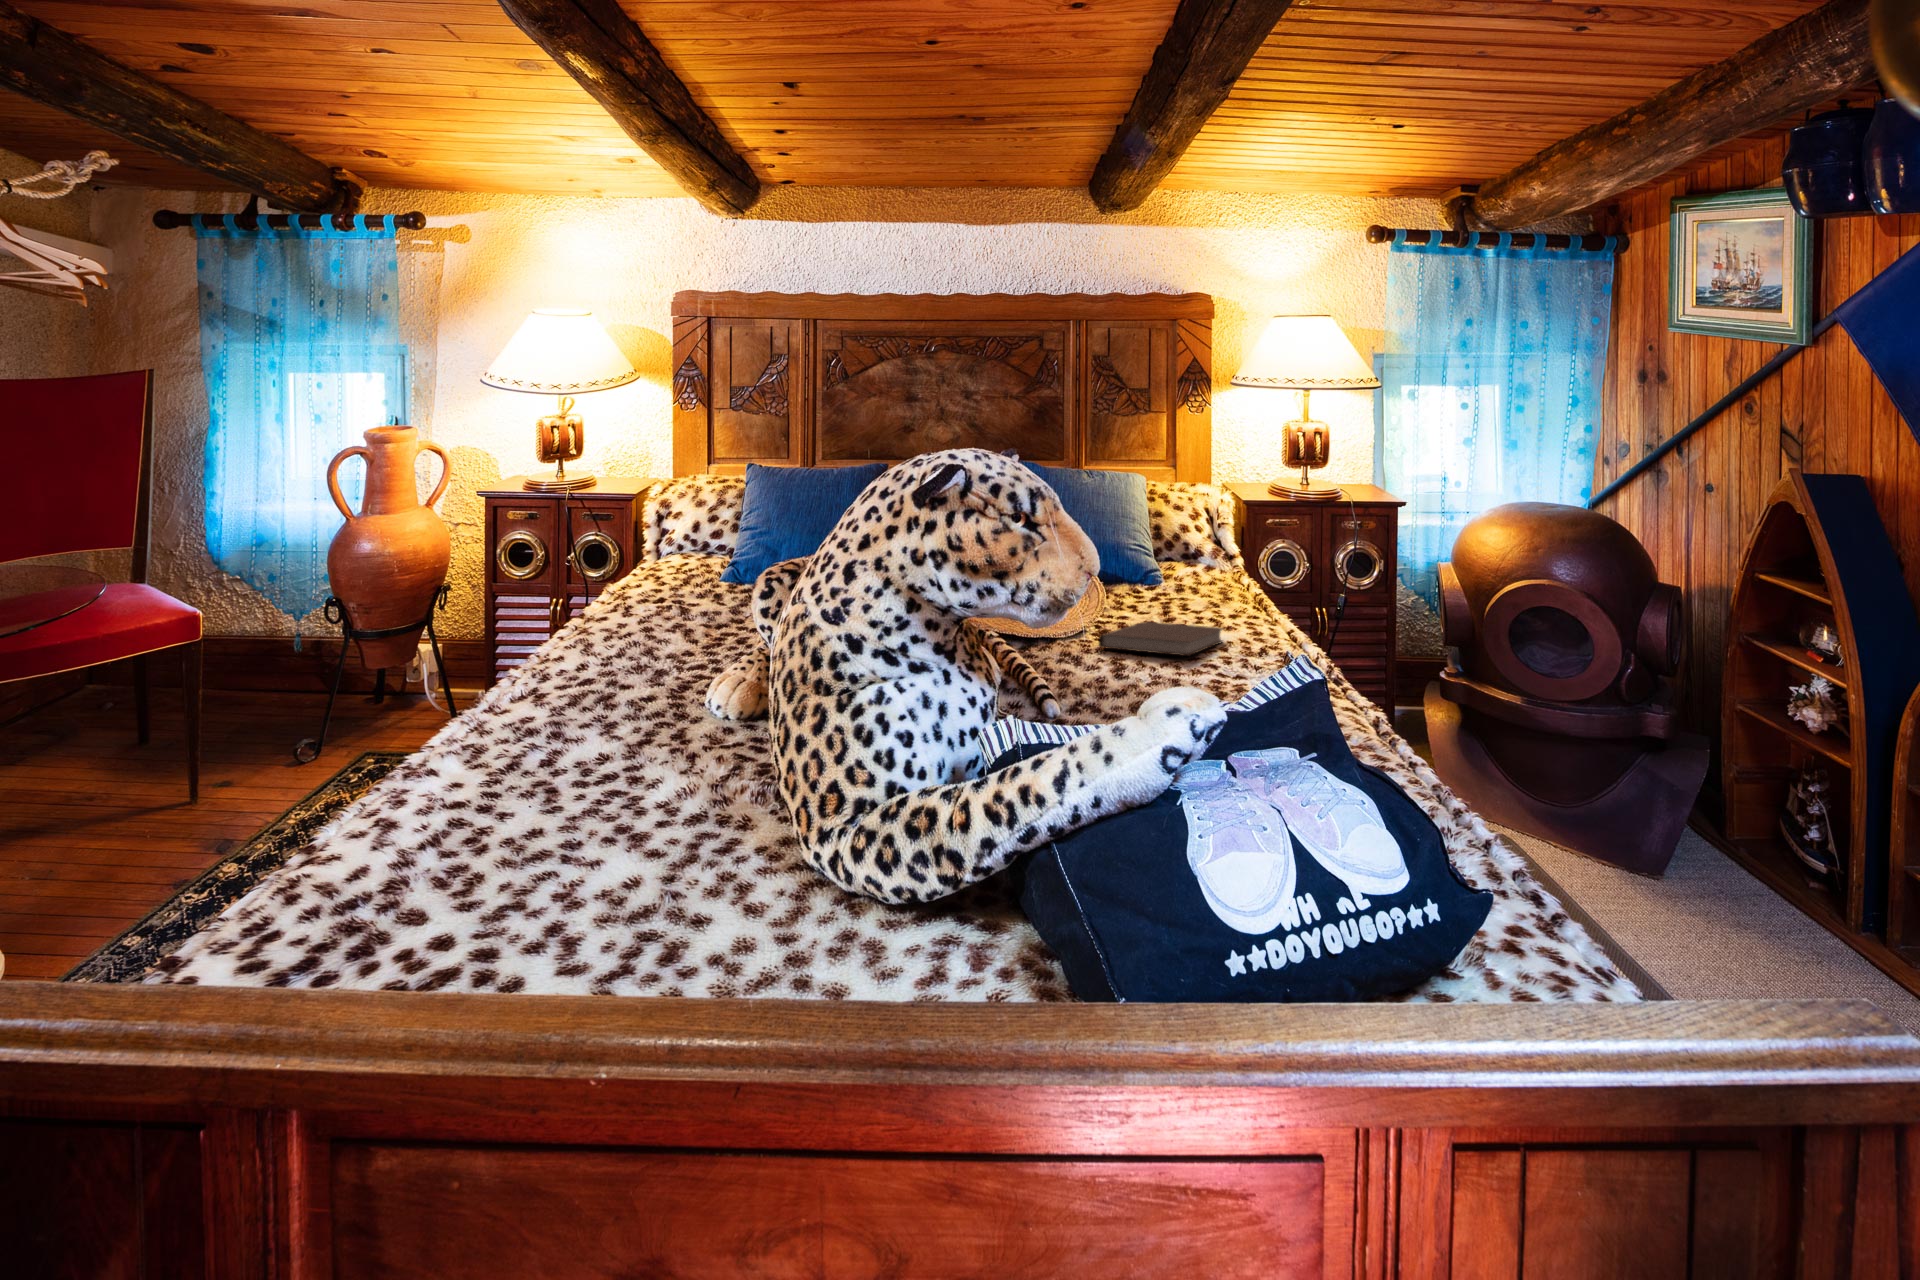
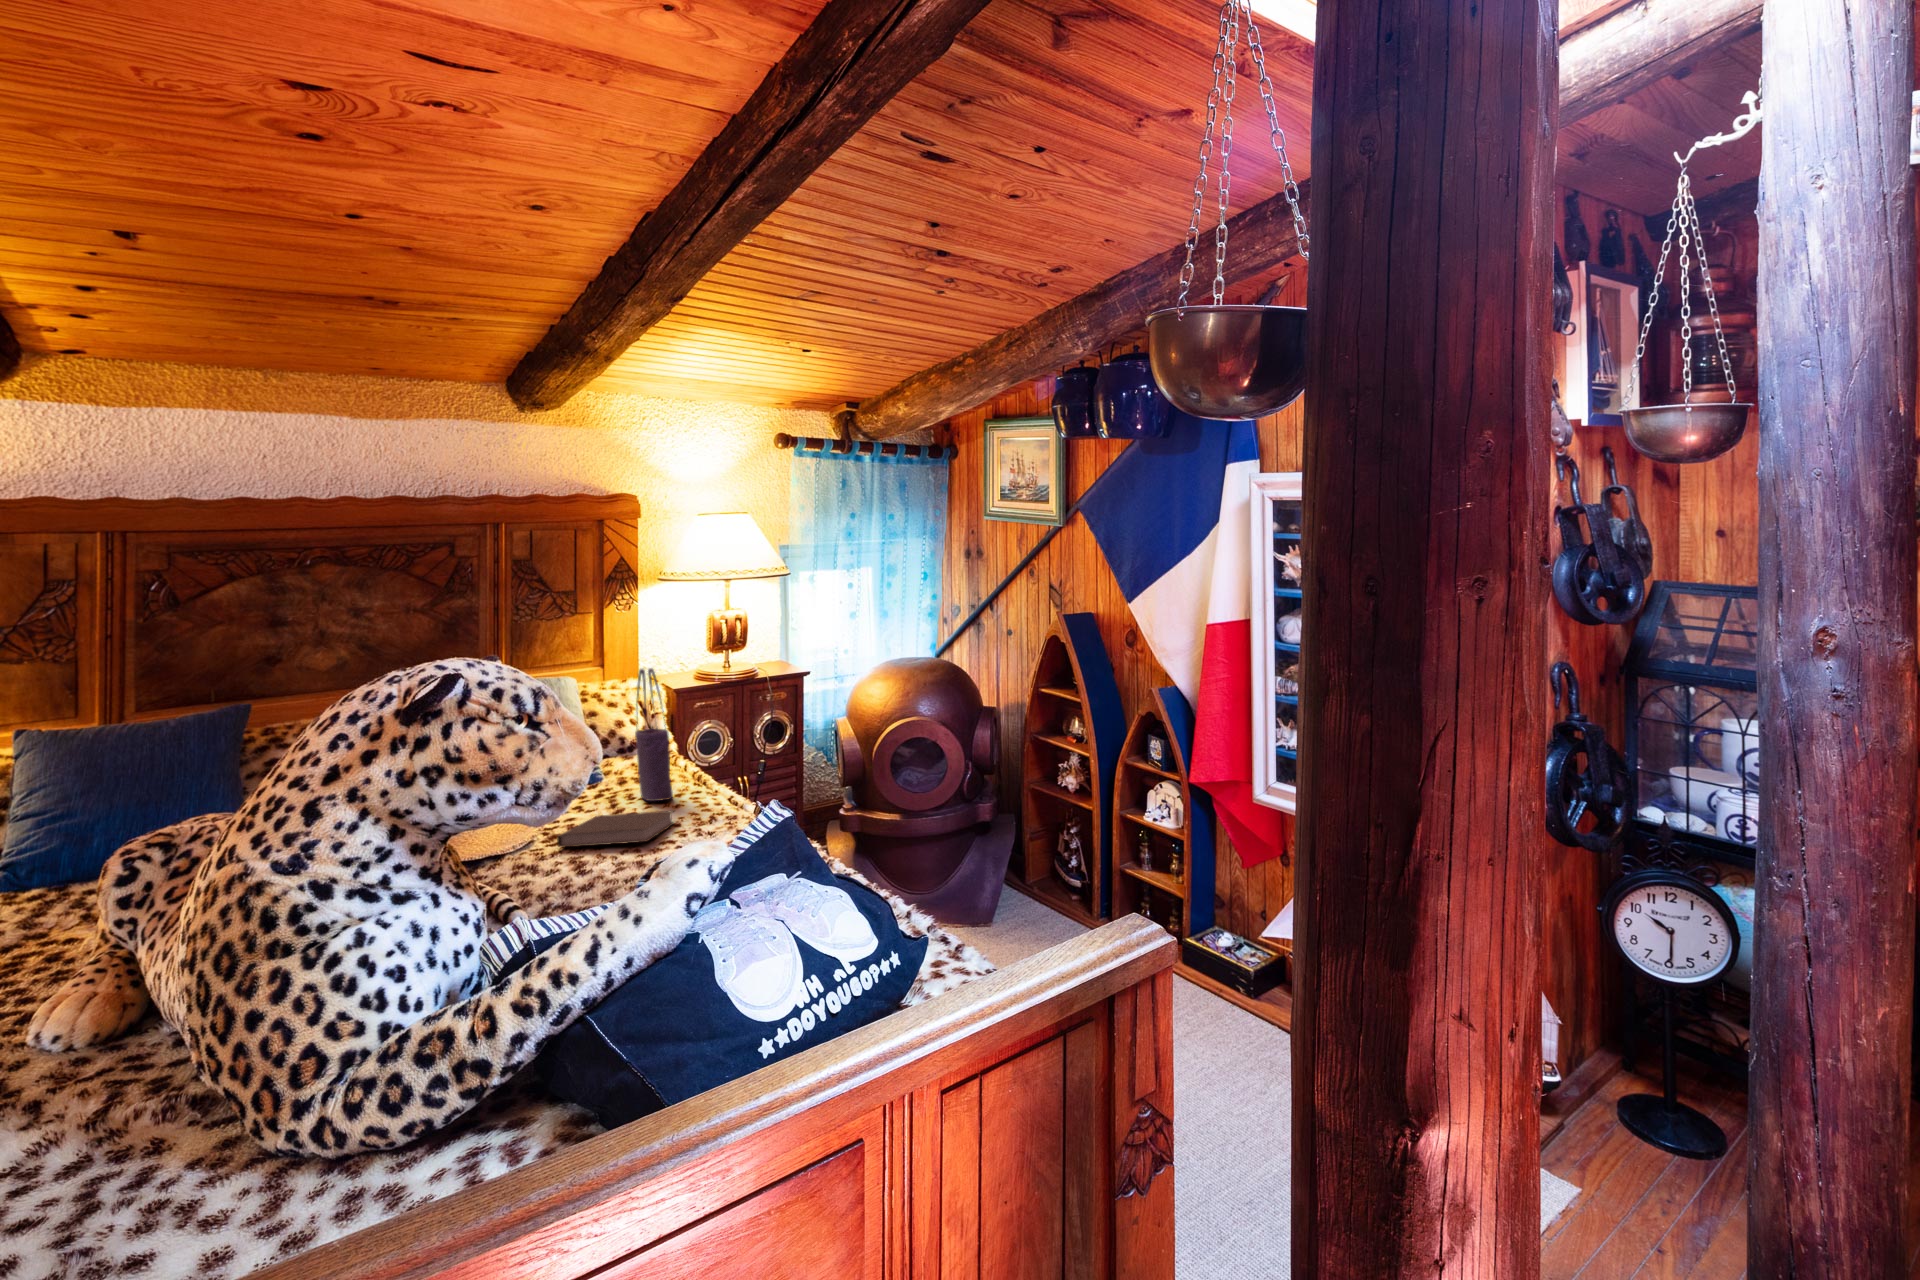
tote bag: none [1194,472,1231,616] -> present [635,668,673,801]

